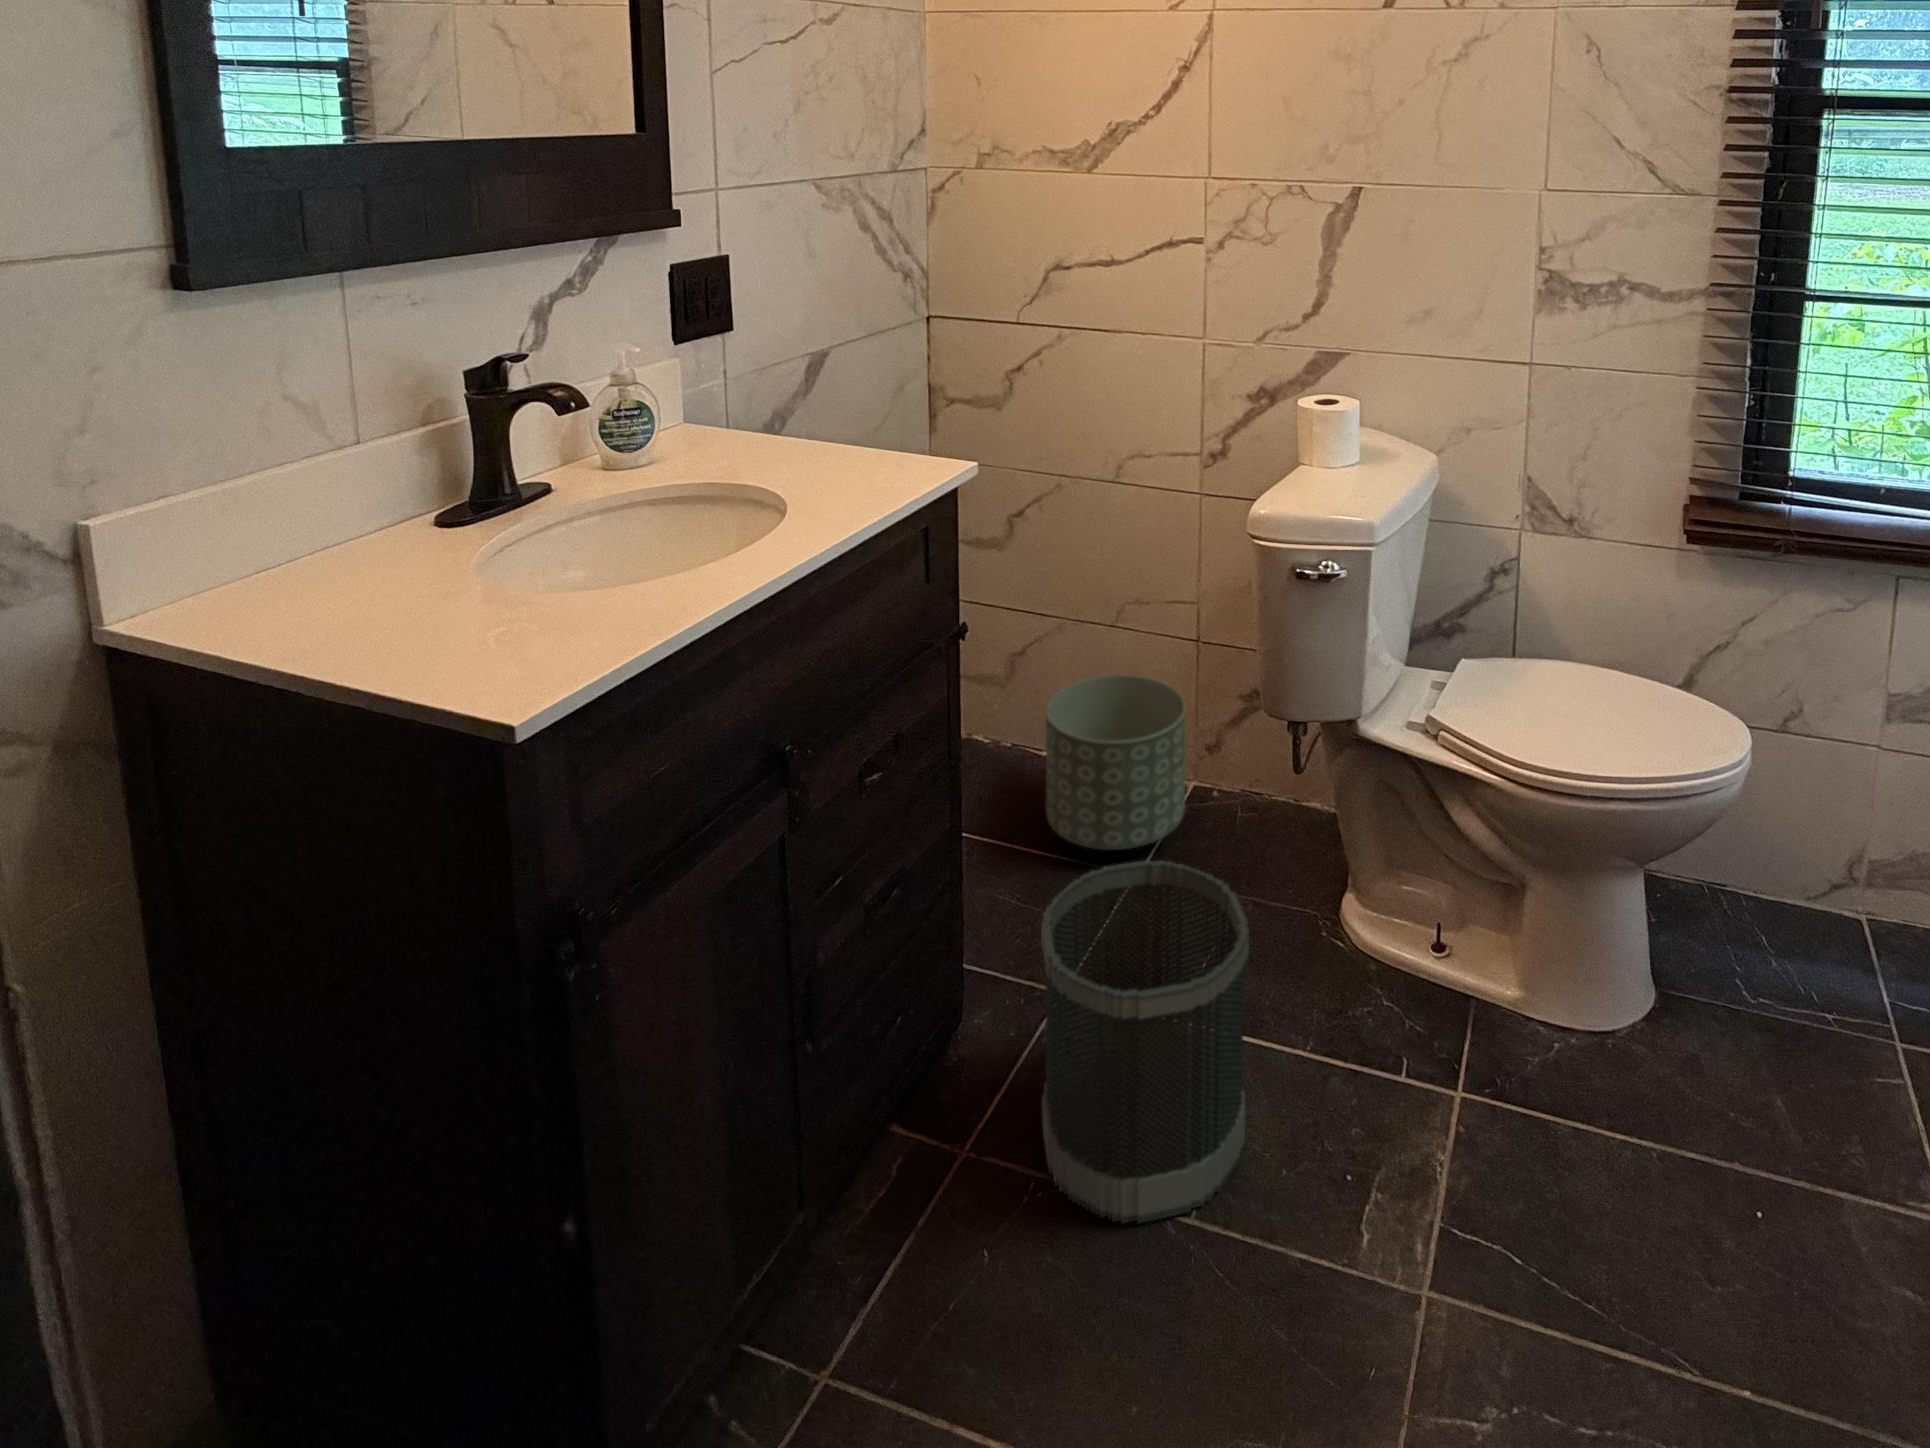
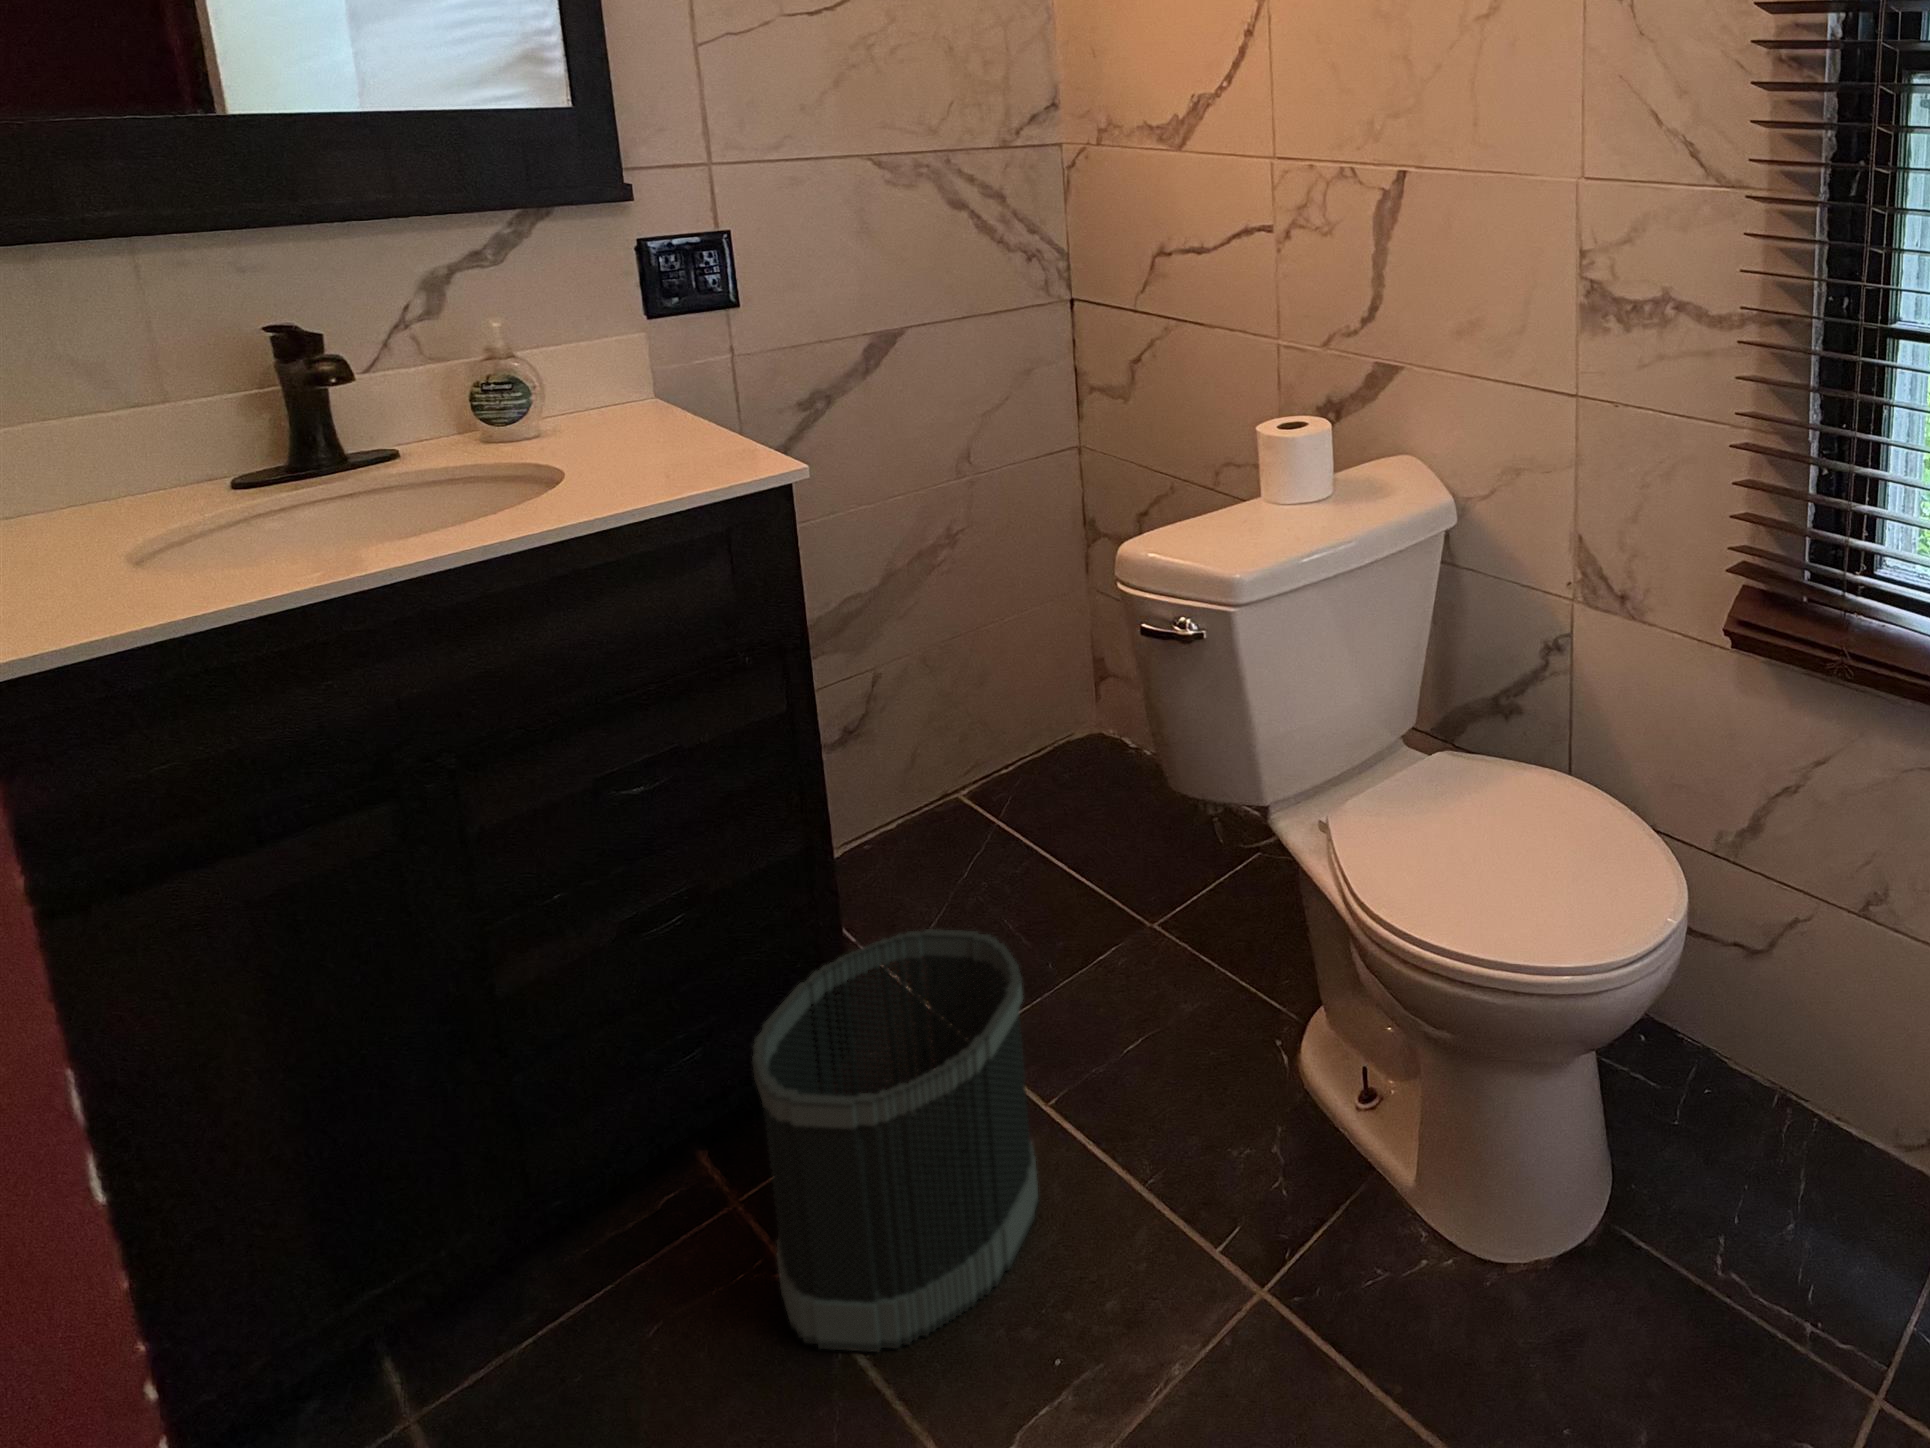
planter: present [1046,675,1186,850] -> none [1090,699,1254,895]

